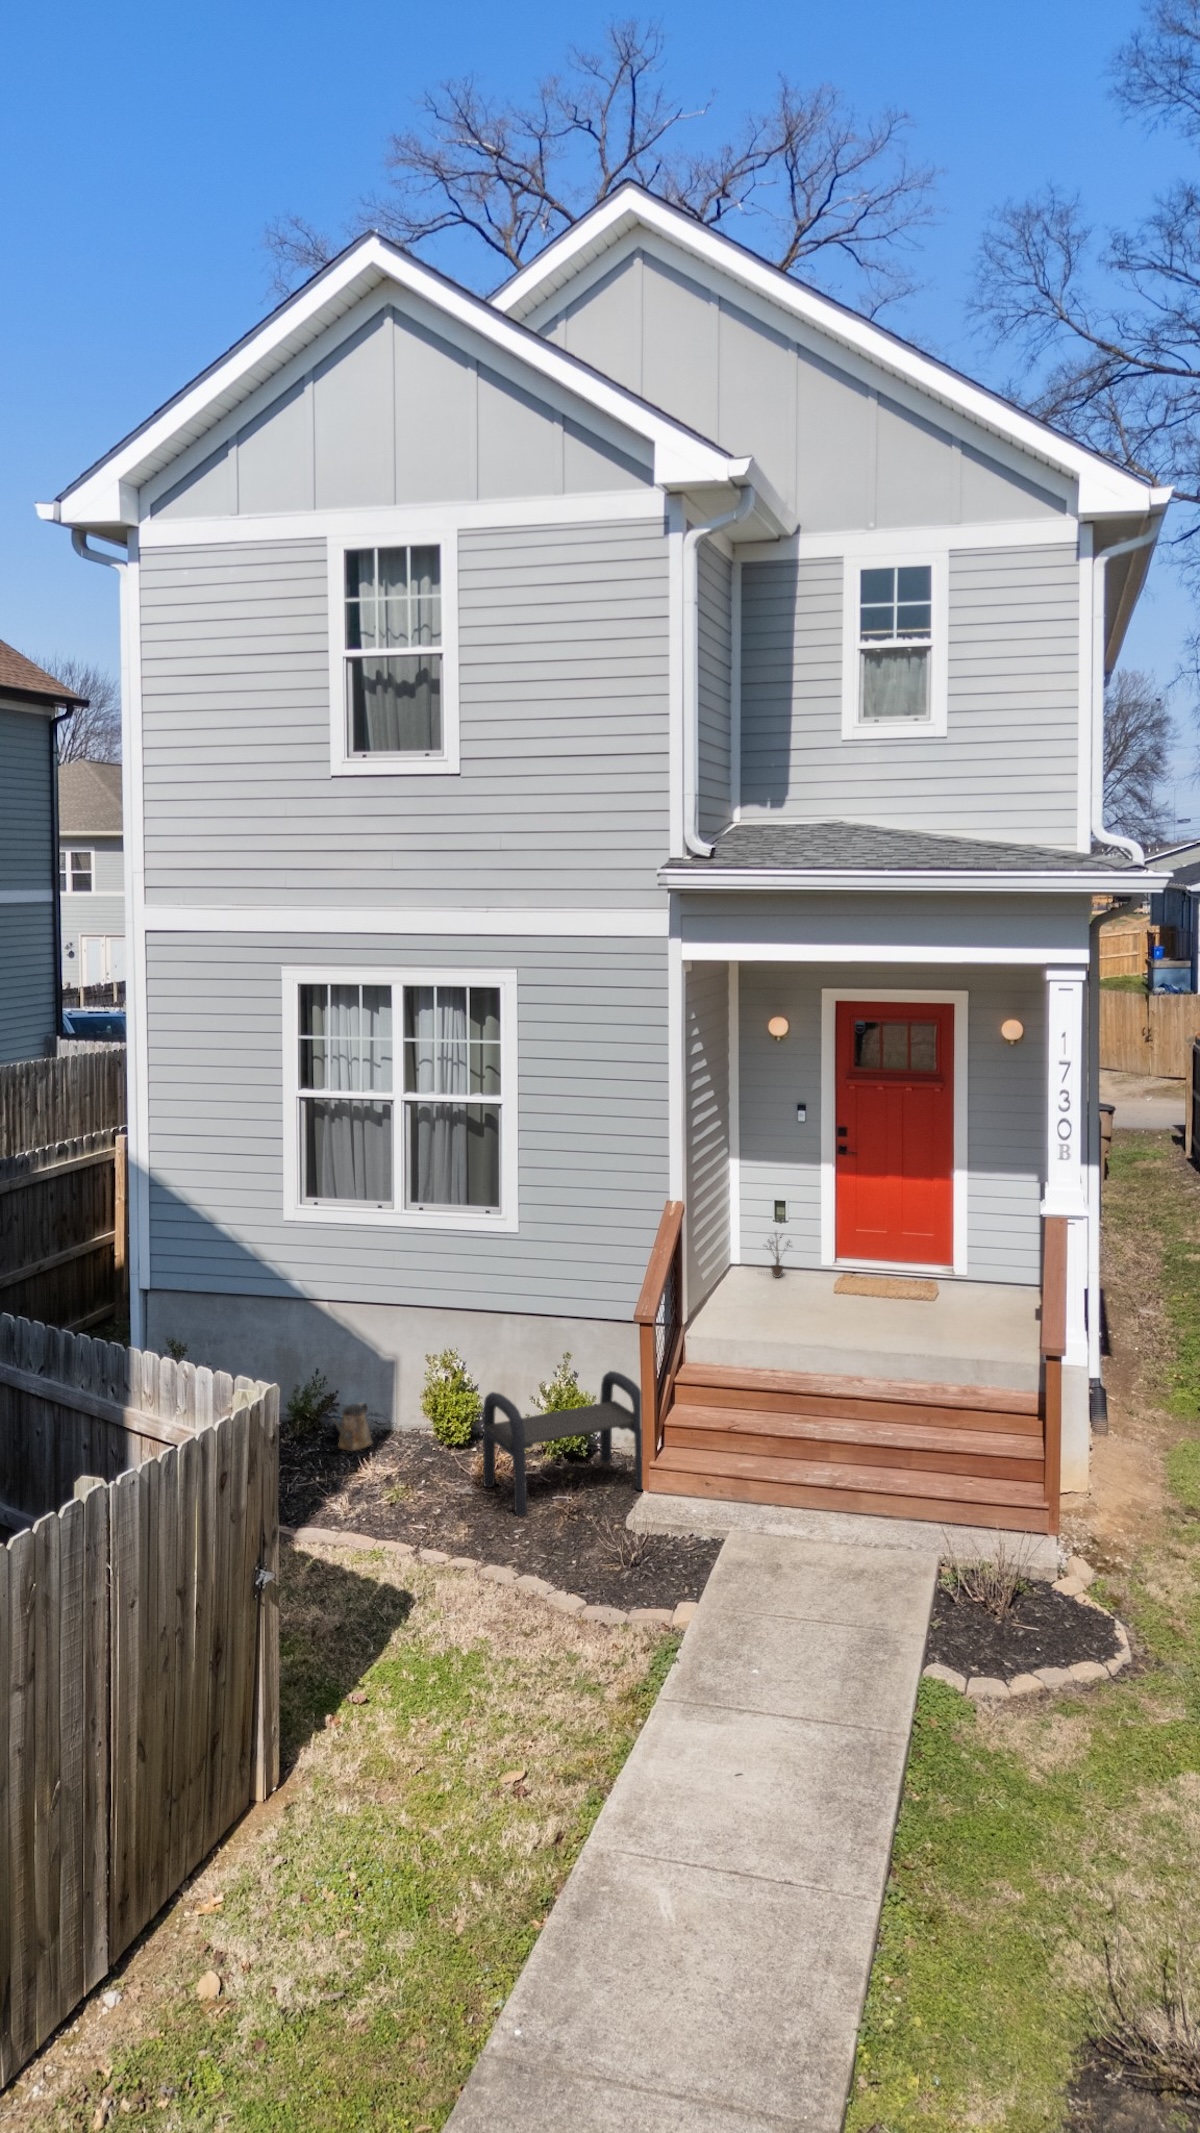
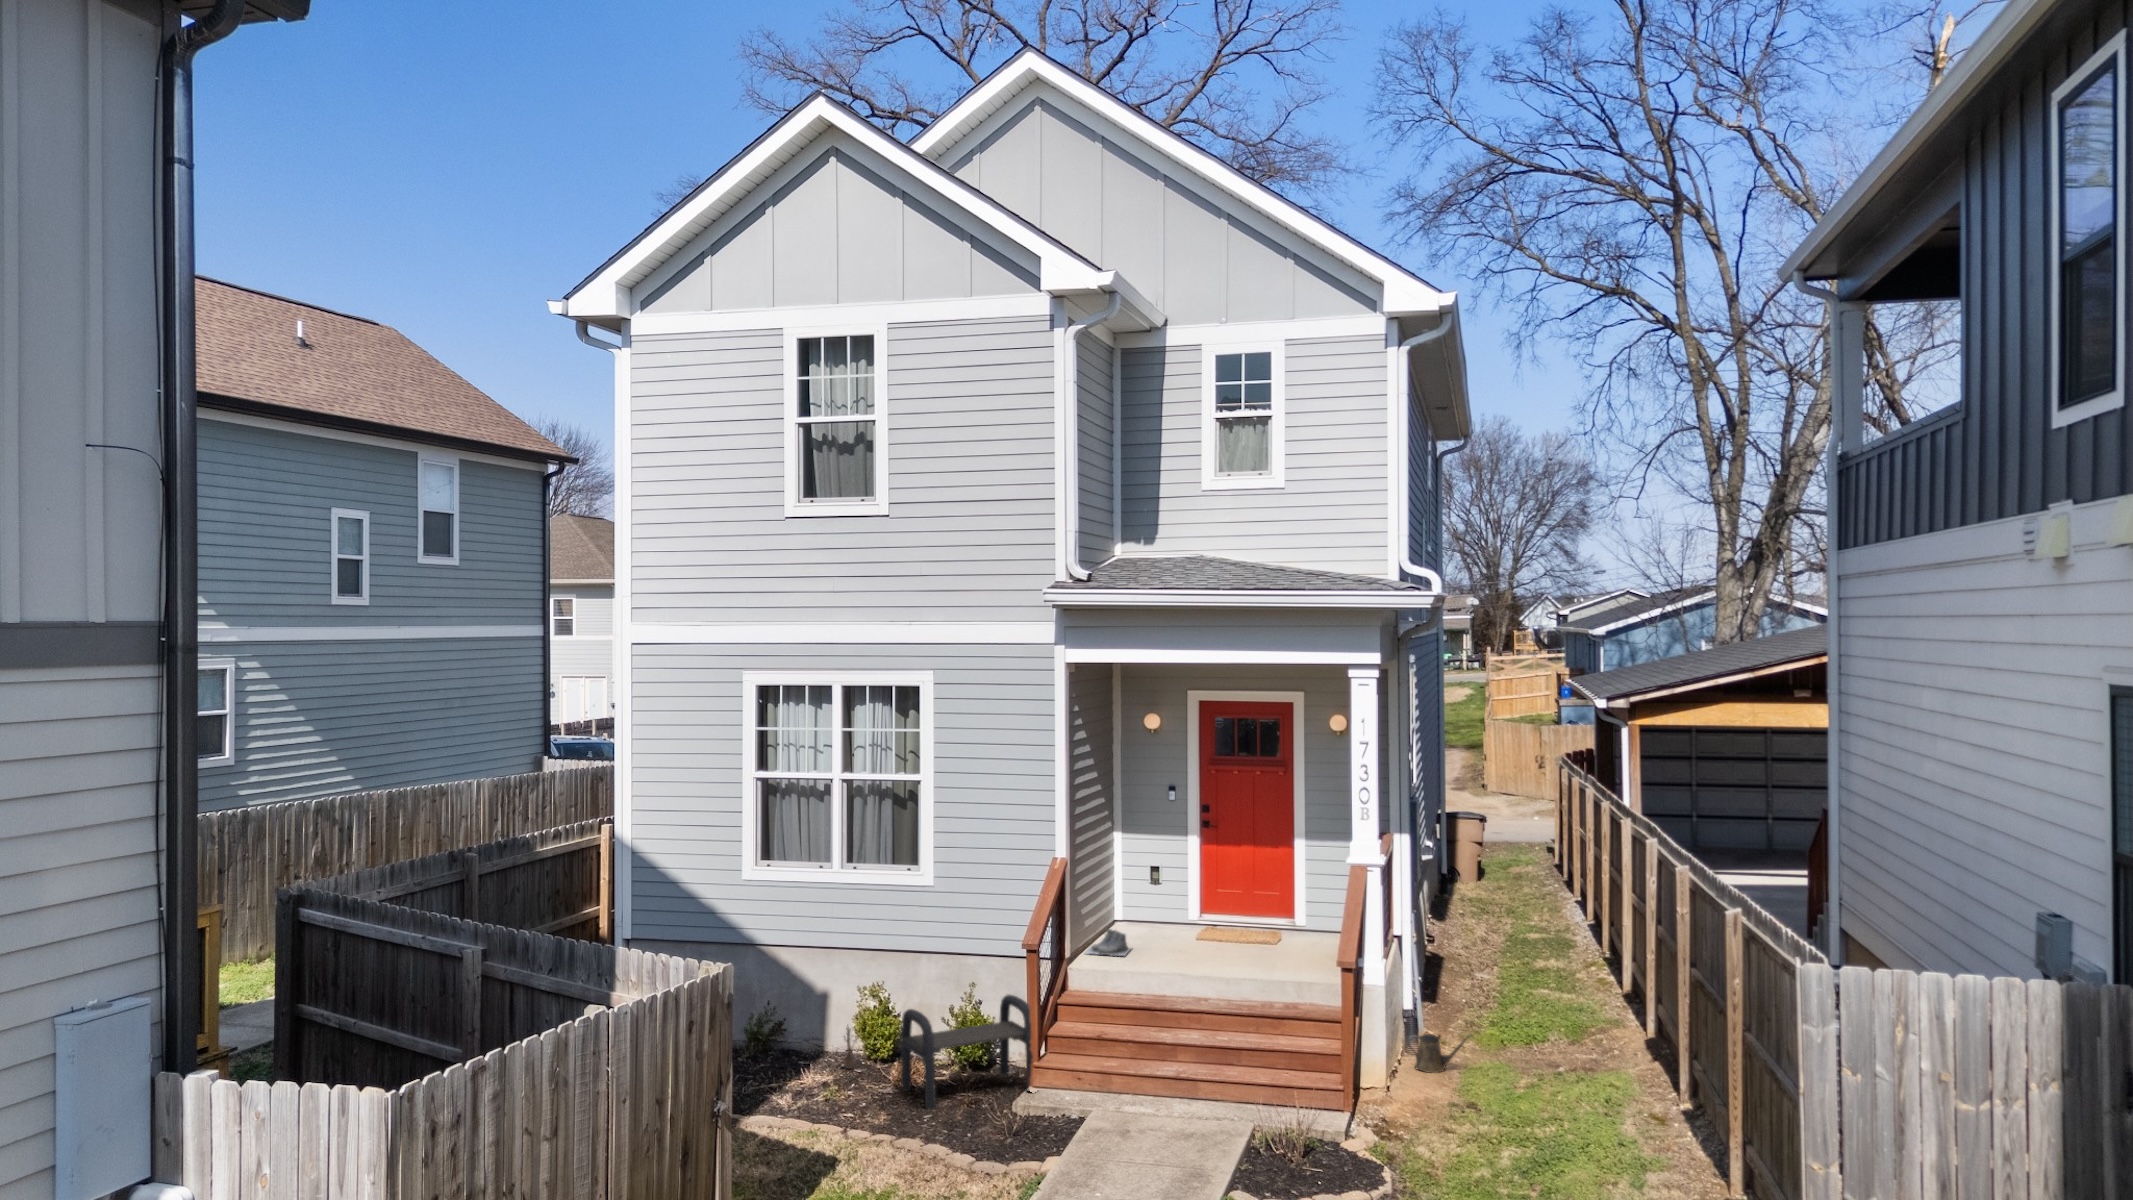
decorative plant: present [765,1235,790,1277] -> present [844,1028,859,1069]
boots: none [699,1285,758,1321] -> present [1085,929,1131,956]
watering can: present [331,1402,373,1451] -> present [1407,1034,1471,1073]

